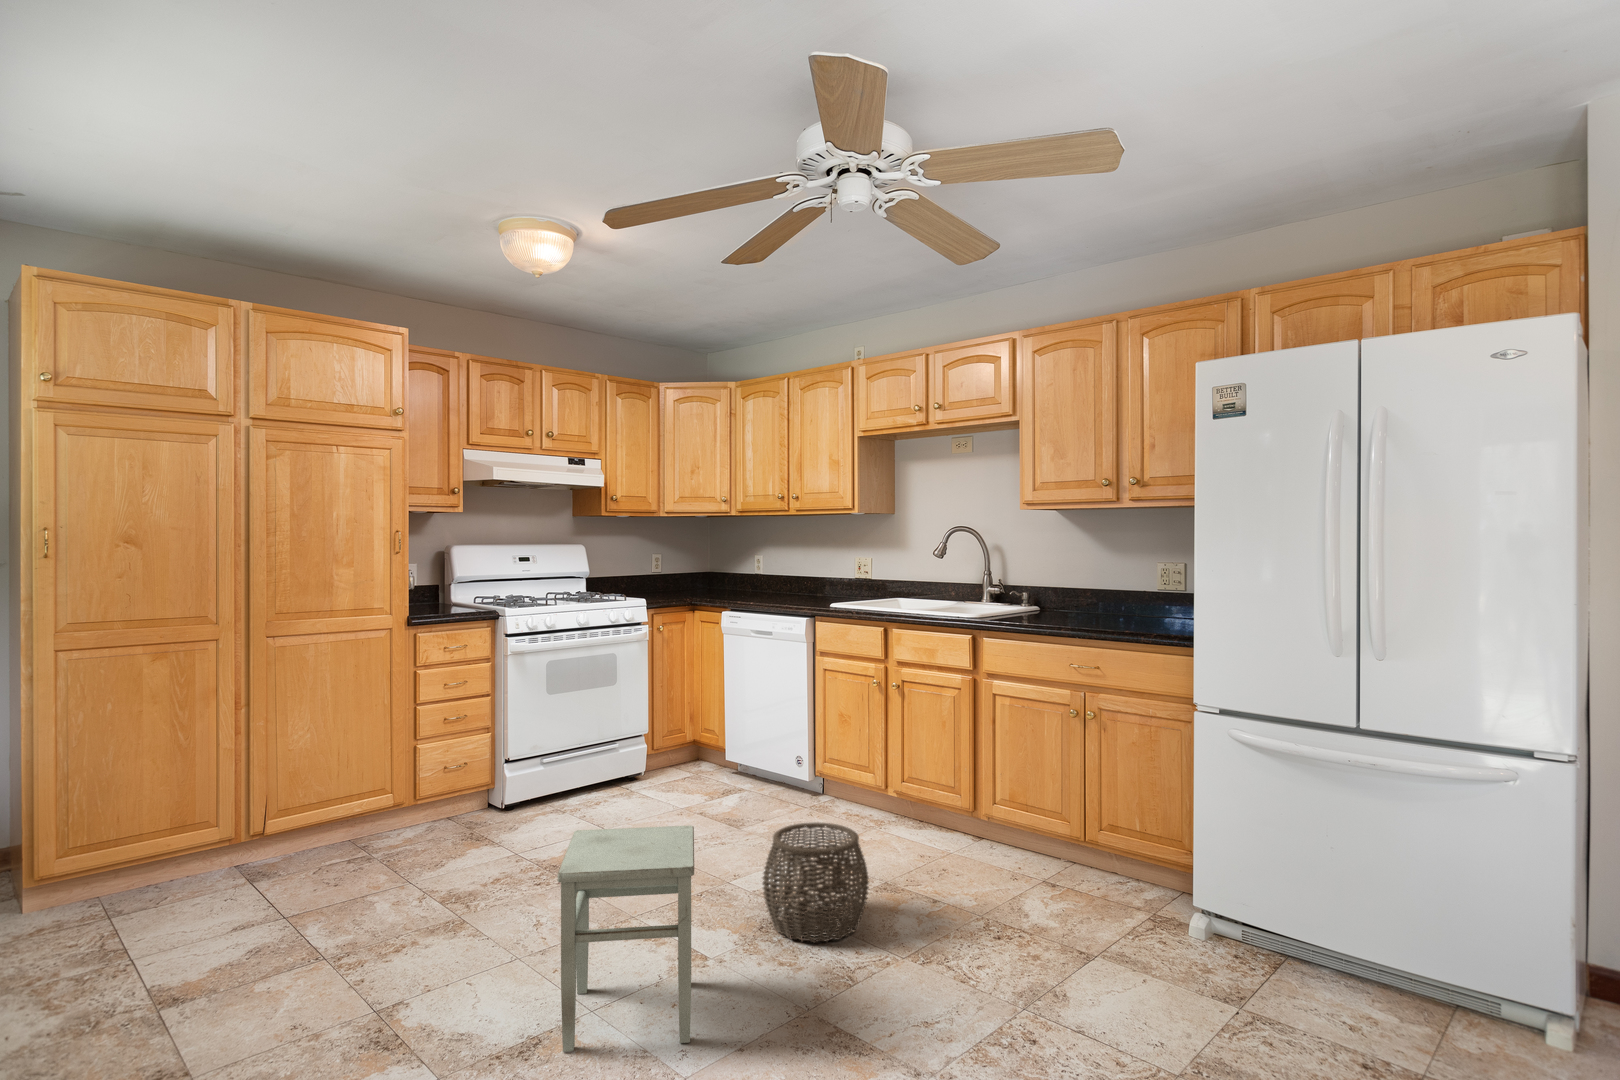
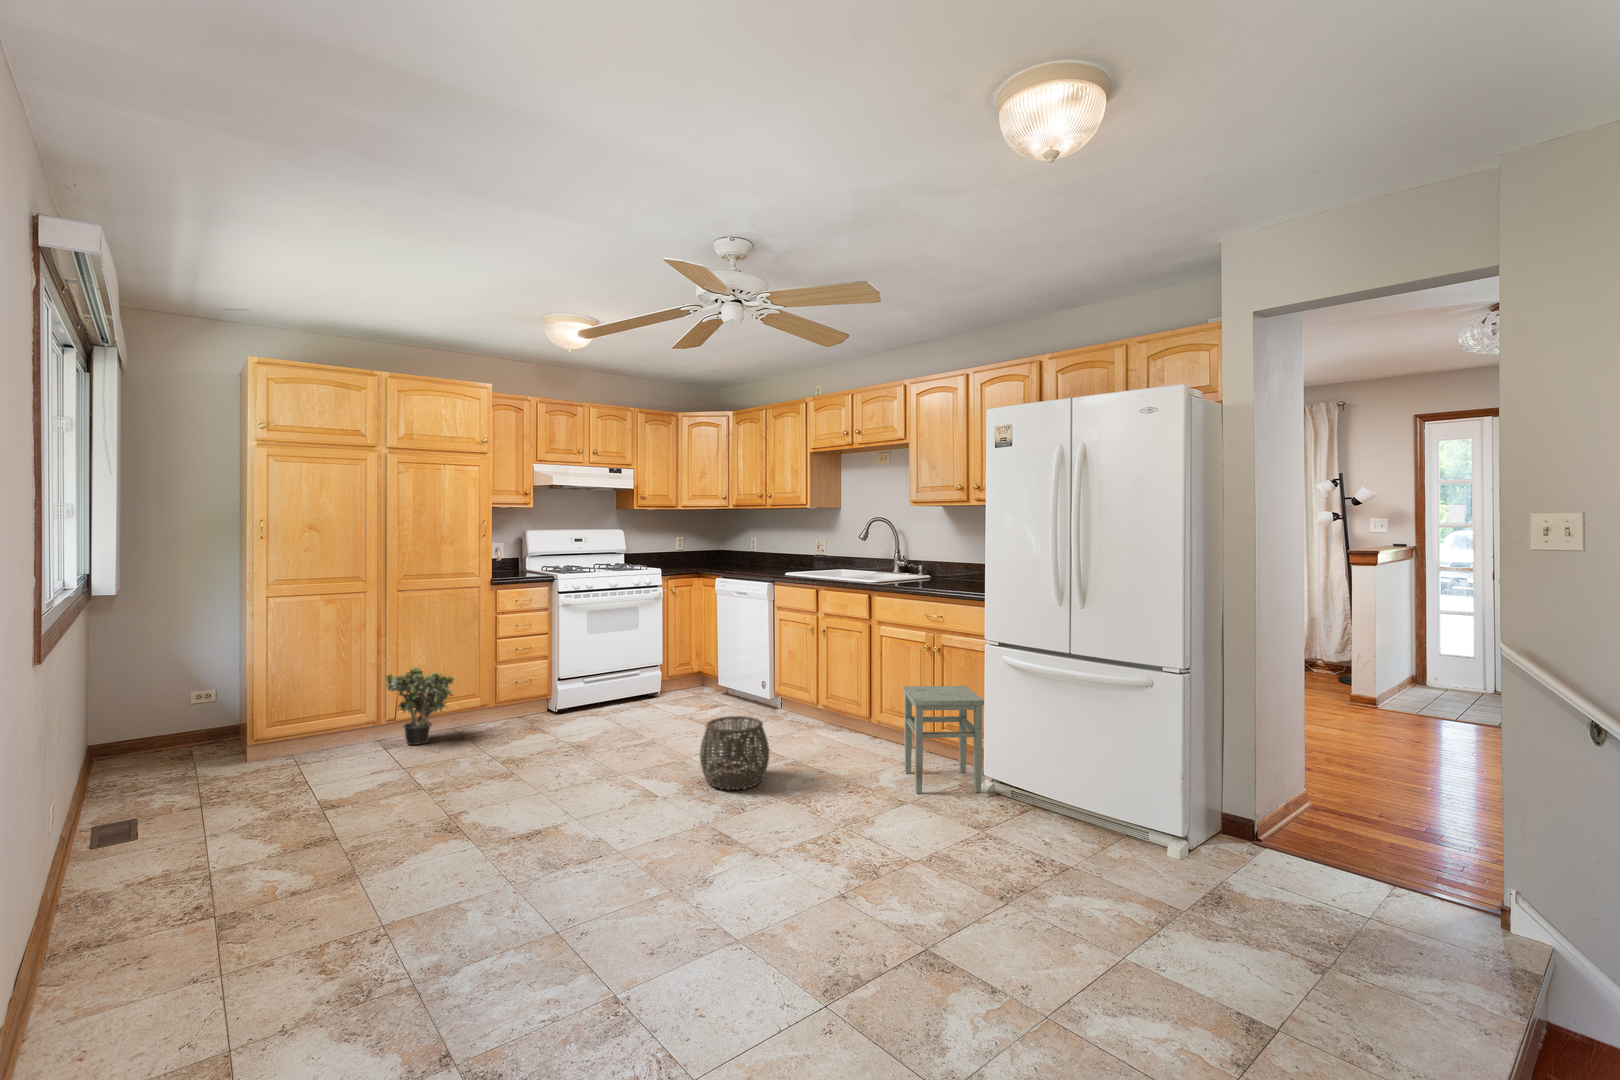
potted plant: none [244,753,357,875] -> present [383,668,454,745]
stool: present [558,826,694,1052] -> present [903,686,984,793]

